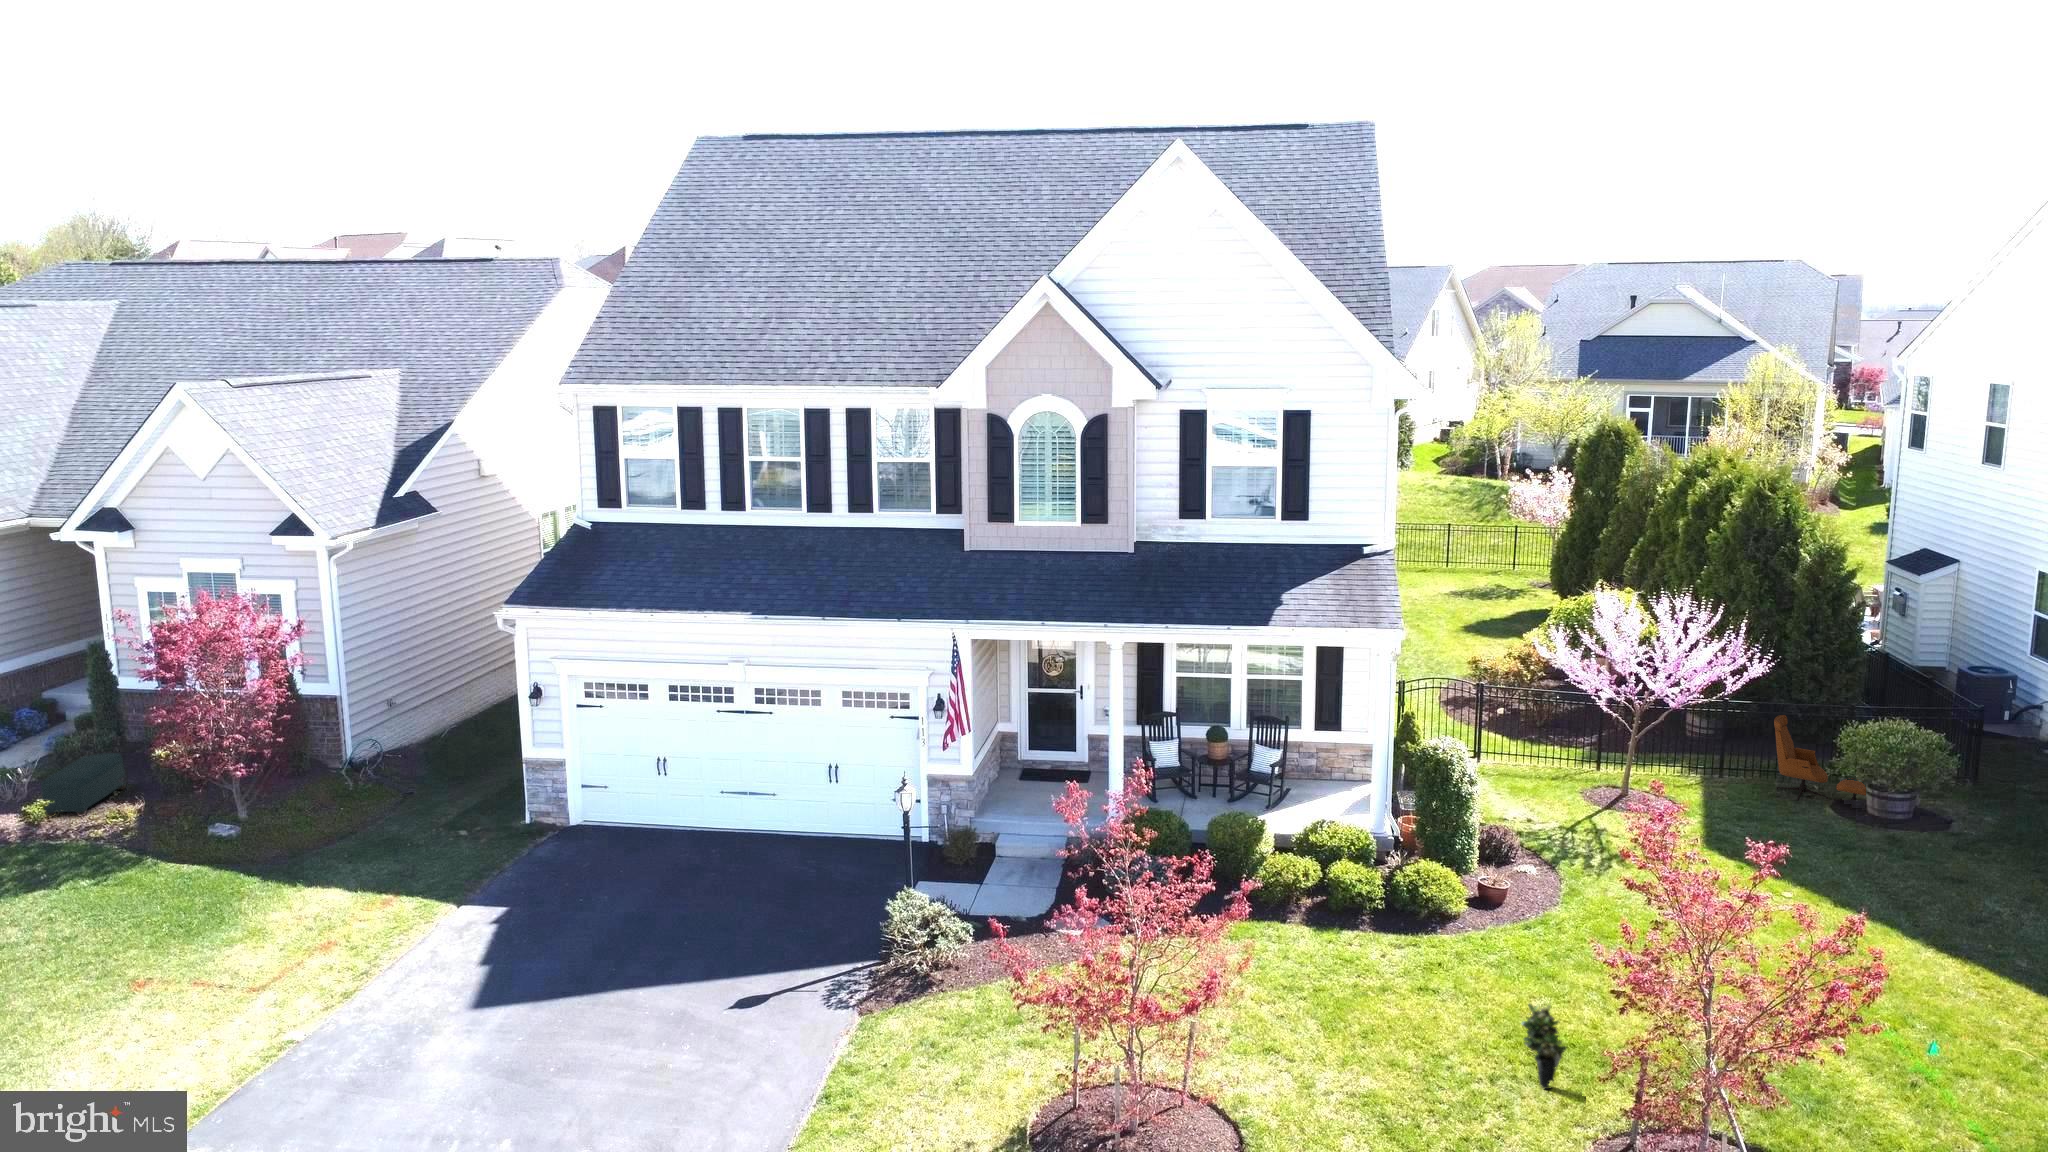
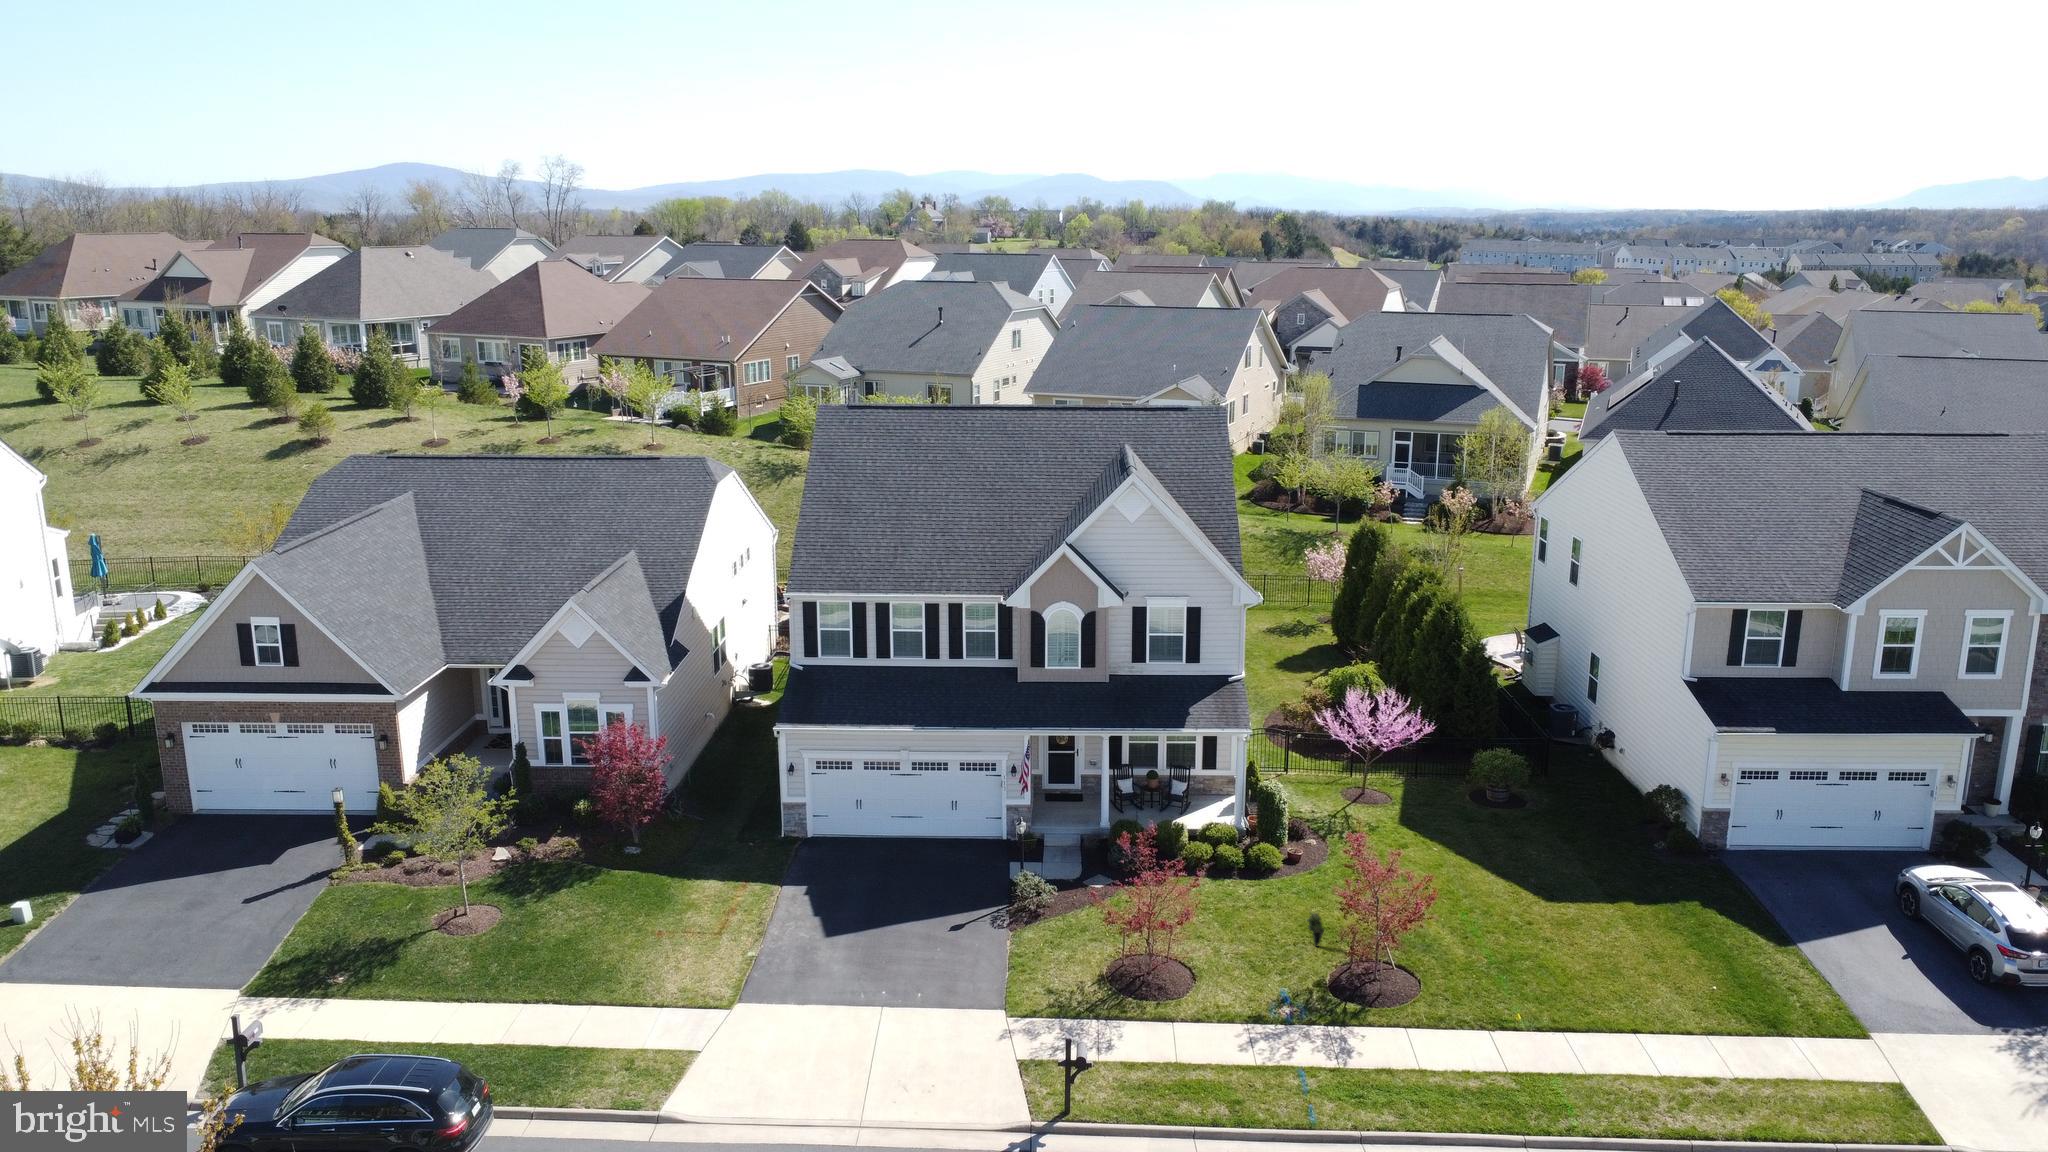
lounge chair: present [1774,715,1866,809] -> none [1437,749,1485,799]
bench: present [41,753,126,817] -> none [508,807,537,847]

